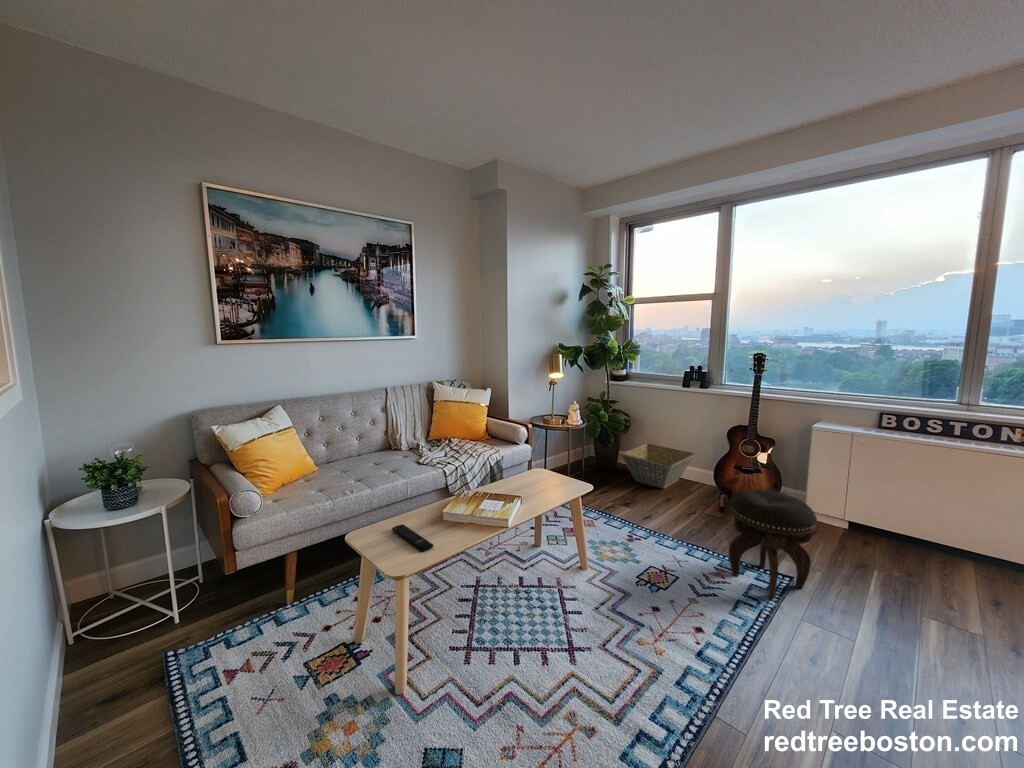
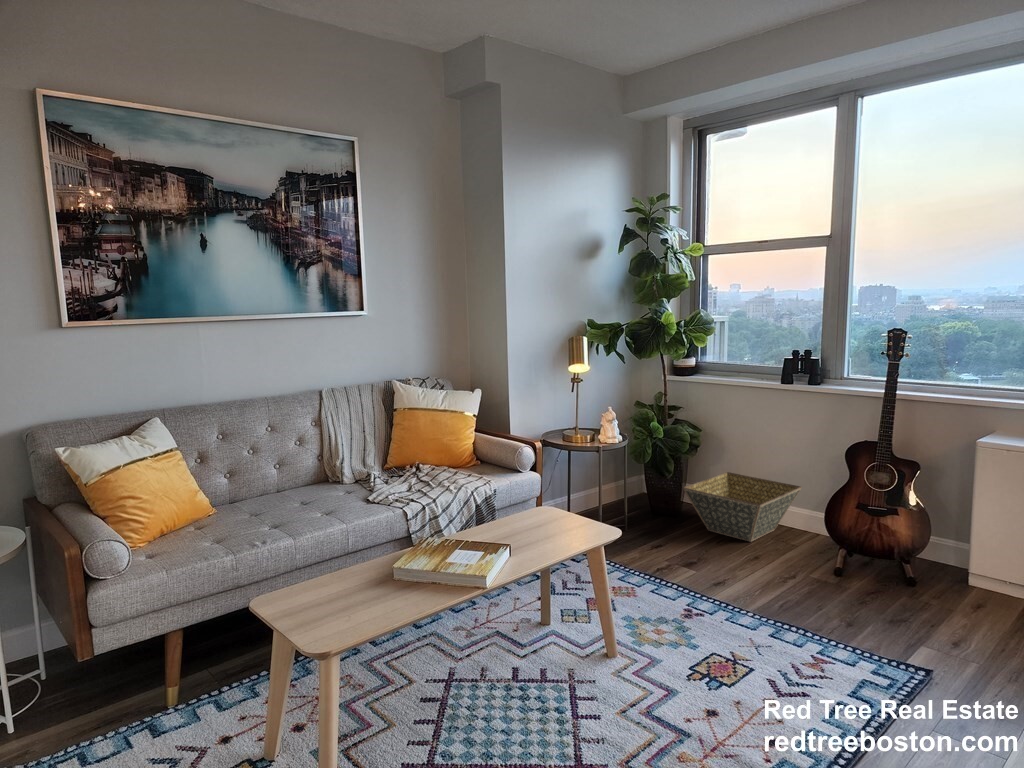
footstool: present [729,489,817,598] -> none [833,535,961,699]
remote control: present [392,524,433,551] -> none [317,585,375,621]

